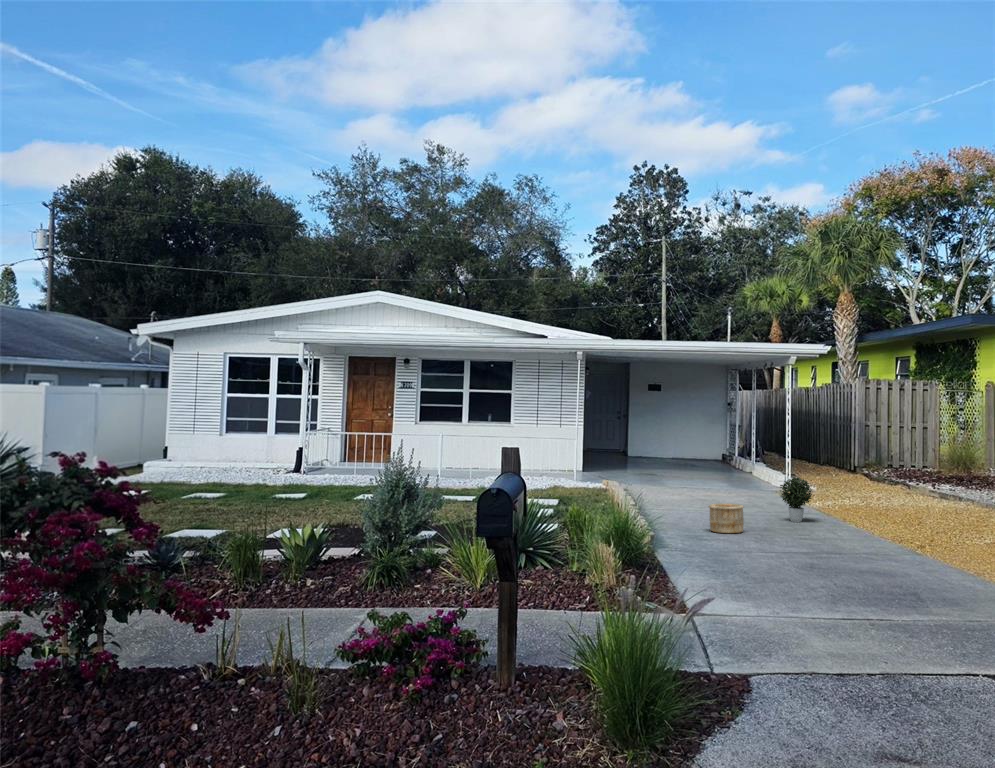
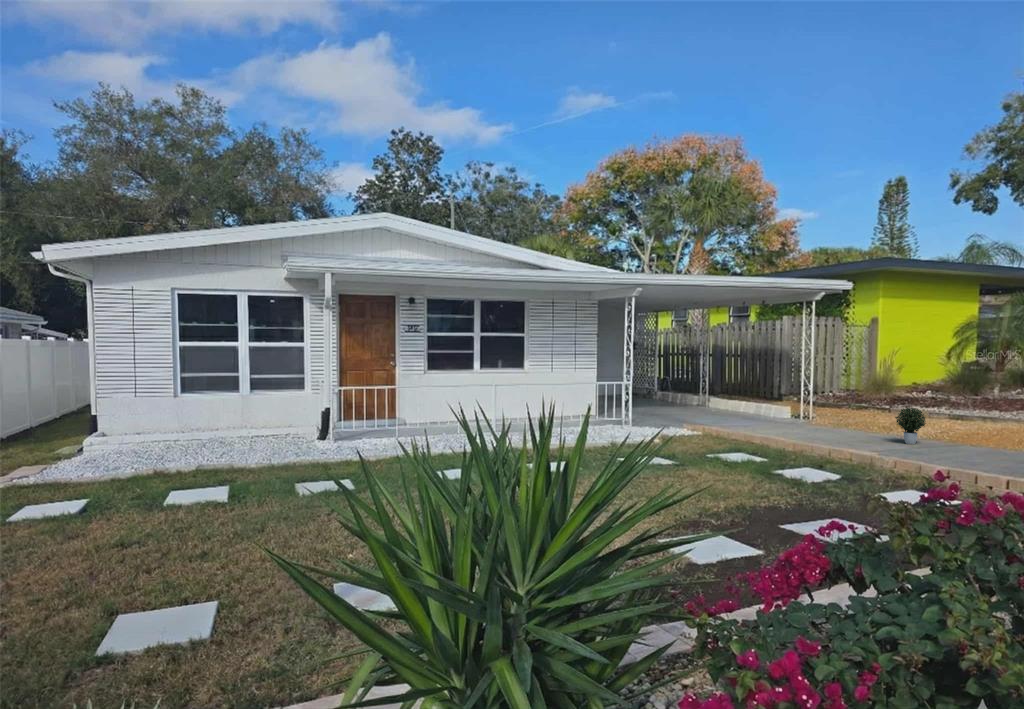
wooden bucket: present [709,503,744,533] -> none [921,437,957,464]

